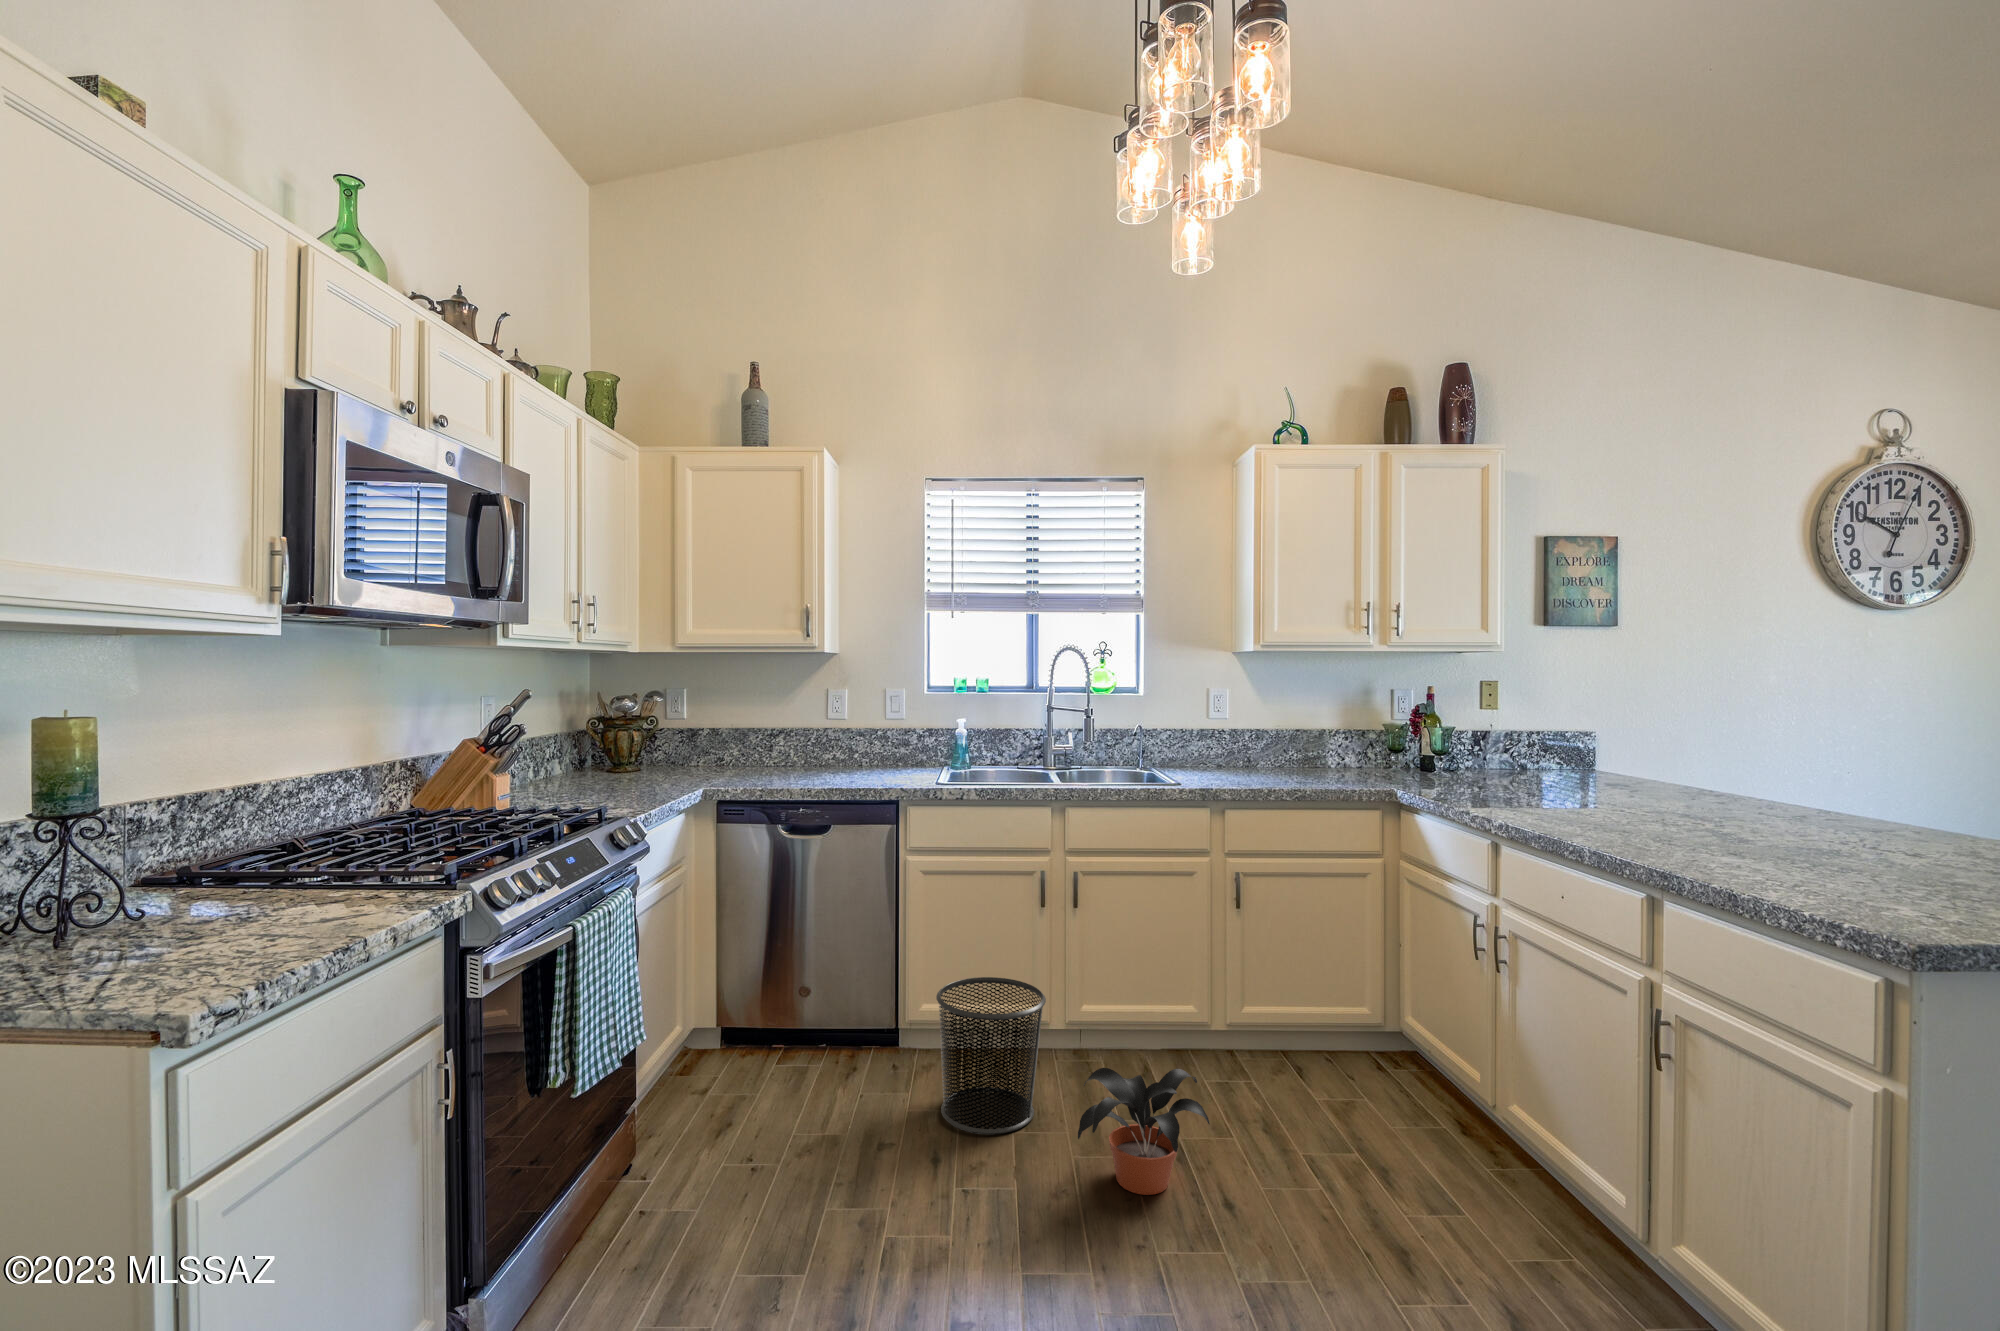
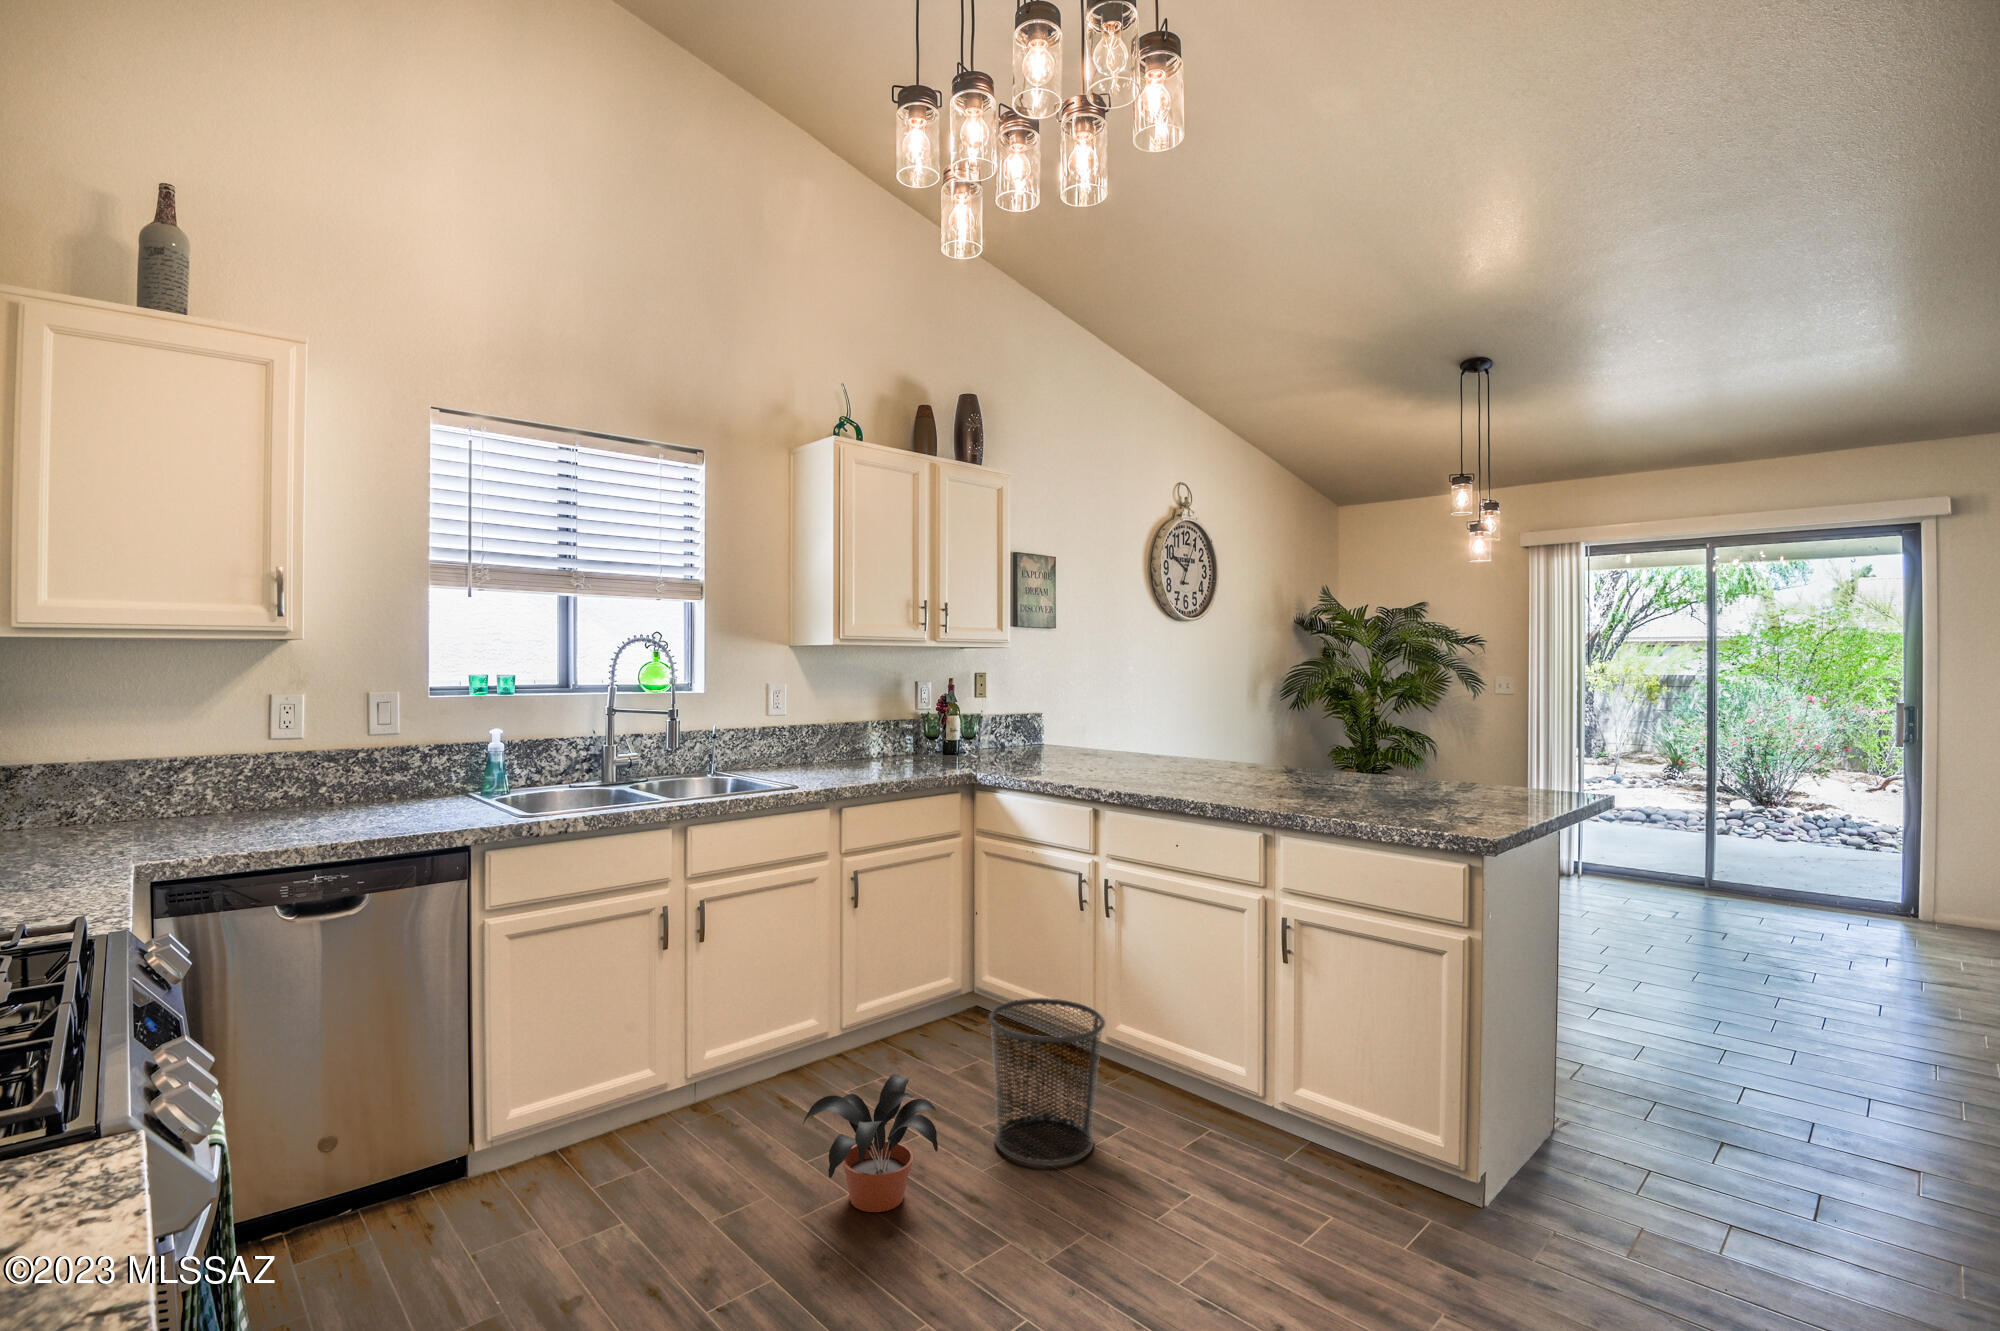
waste bin: present [936,977,1046,1135] -> present [989,998,1105,1166]

